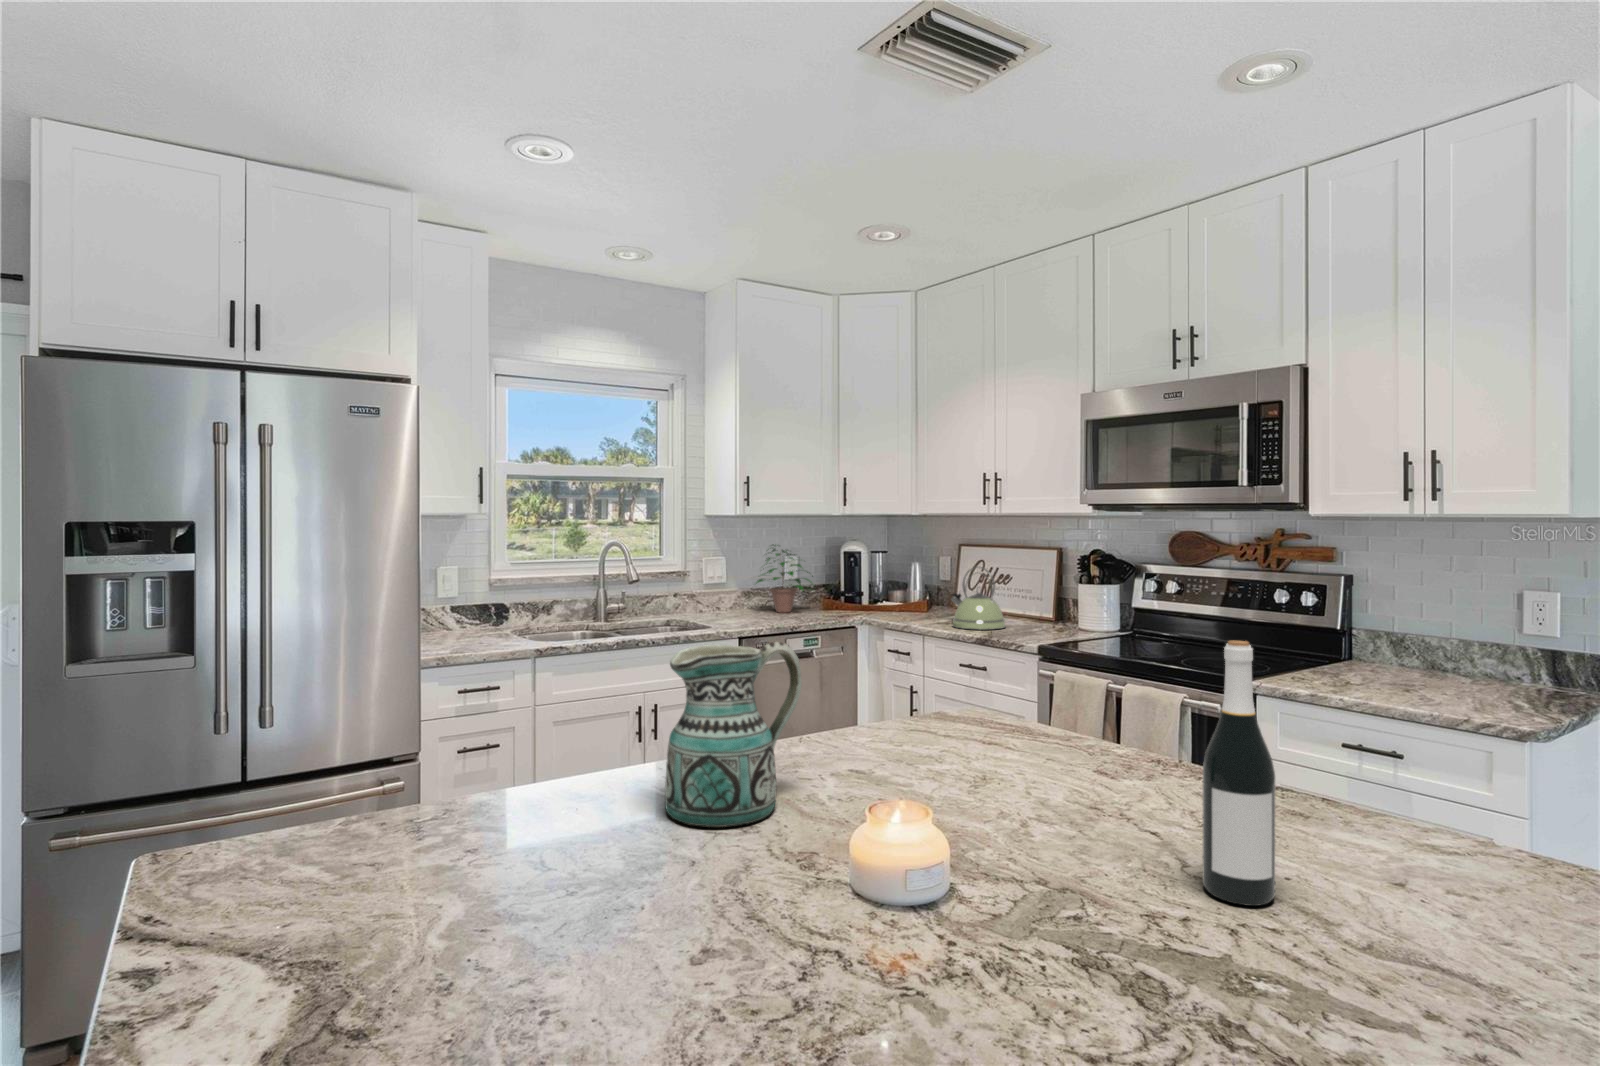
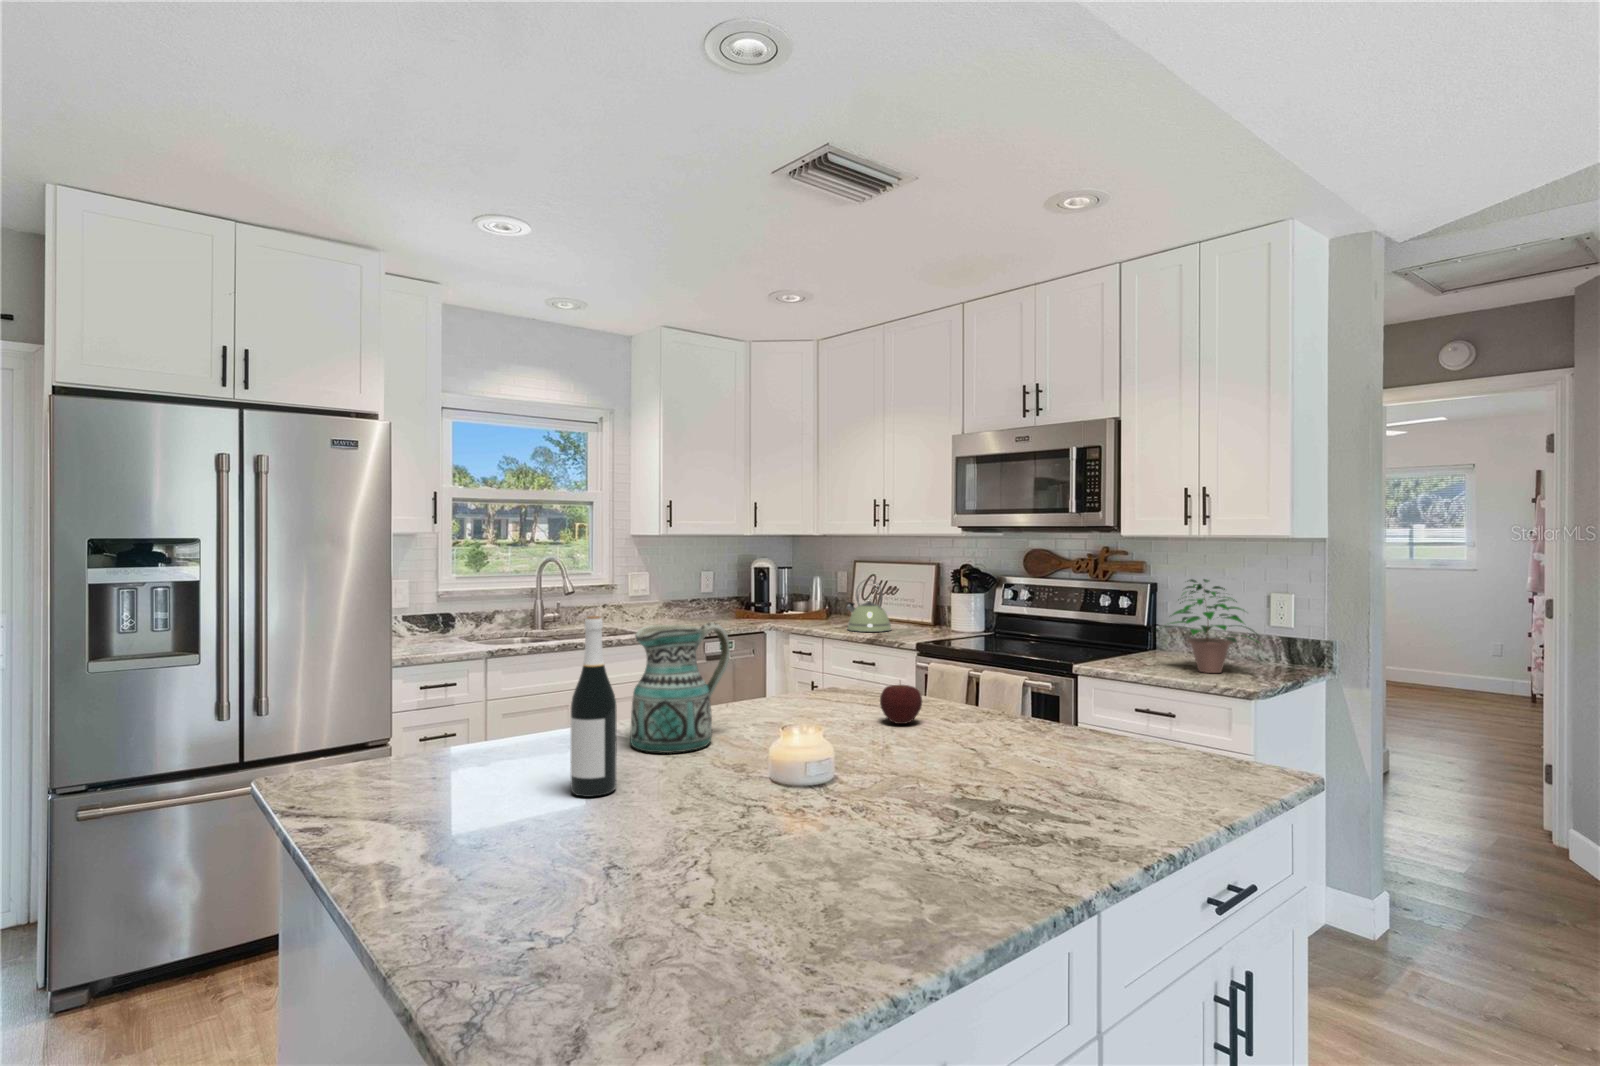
potted plant: present [757,545,813,612] -> present [1172,579,1258,673]
wine bottle: present [1203,641,1275,906] -> present [571,616,617,797]
apple: none [1009,721,1069,783] -> present [880,684,922,724]

